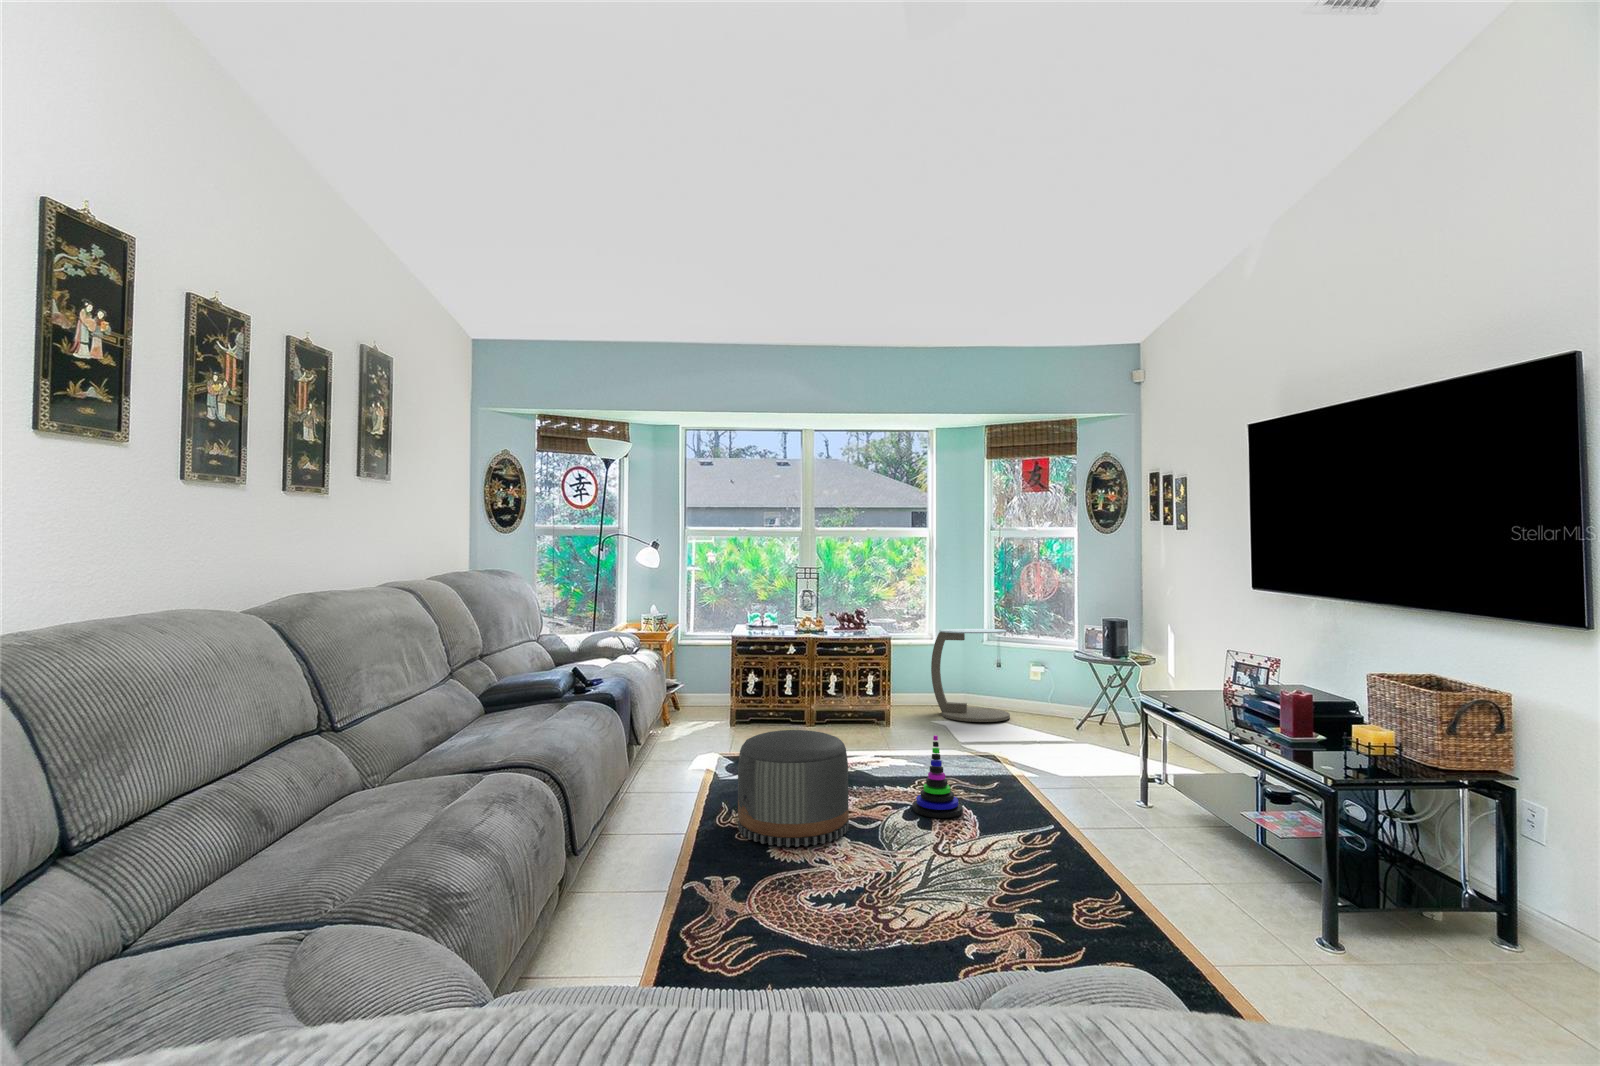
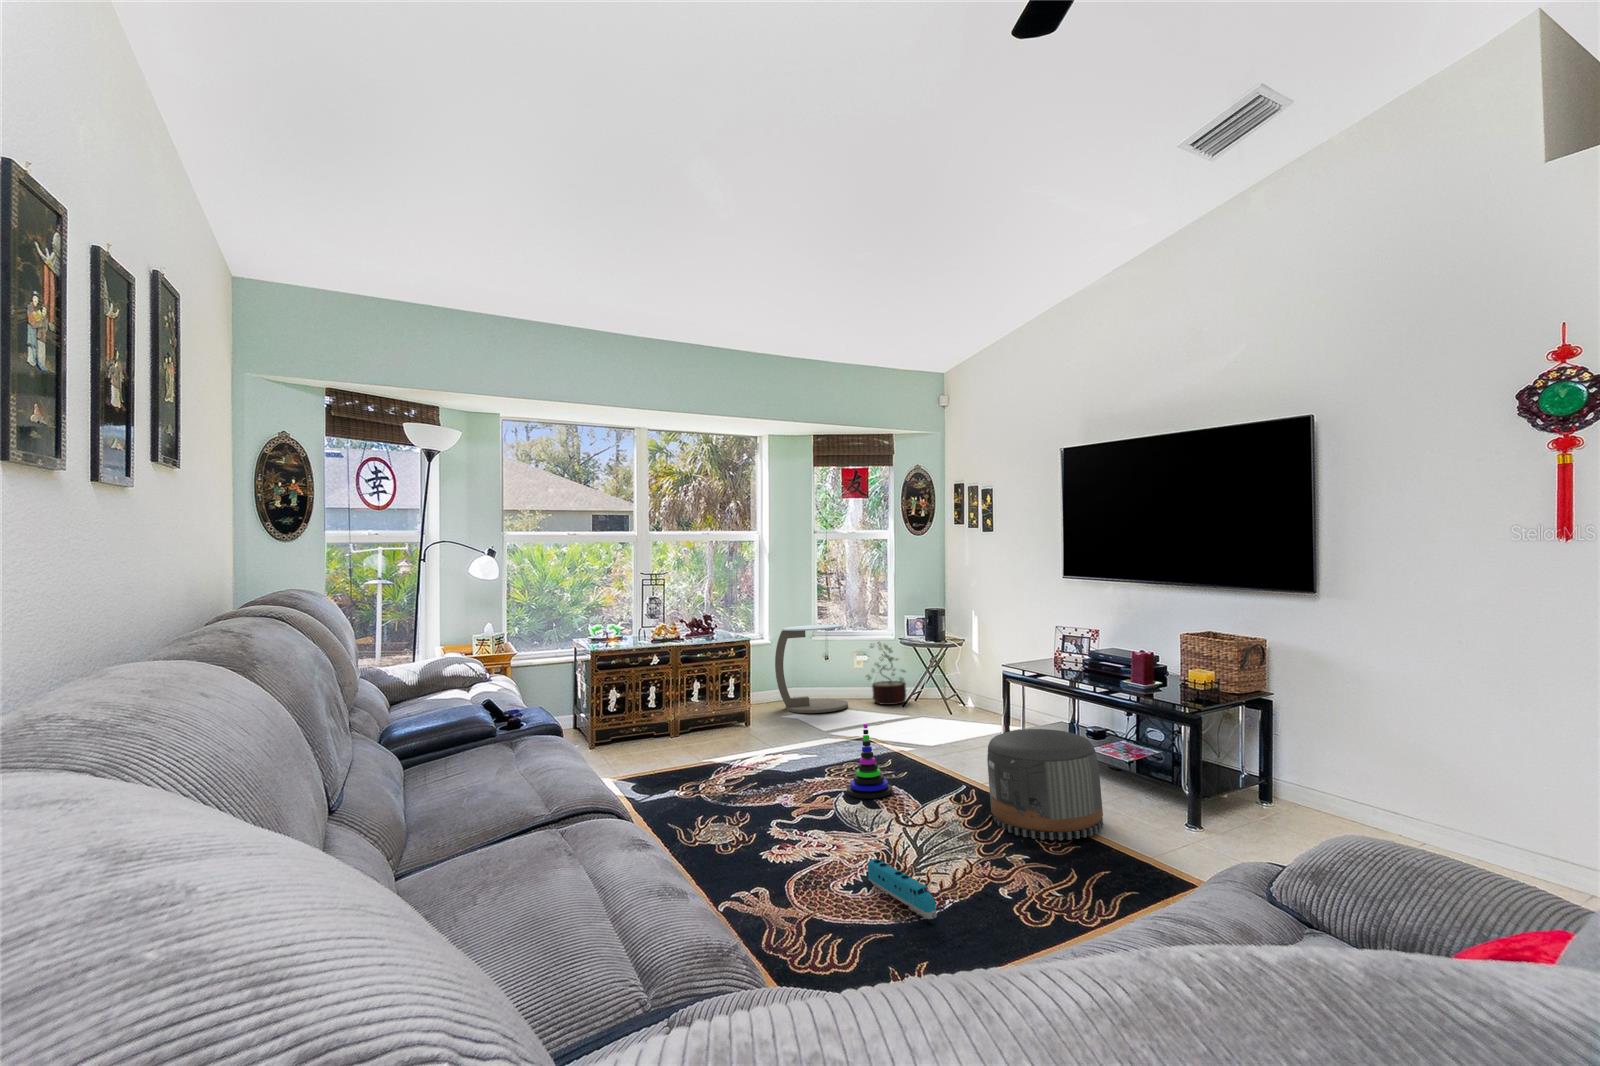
decorative plant: none [1036,652,1083,724] -> present [867,642,906,705]
pouf: present [738,730,849,847] -> present [987,729,1103,840]
toy train: none [838,876,865,954] -> present [868,859,937,919]

